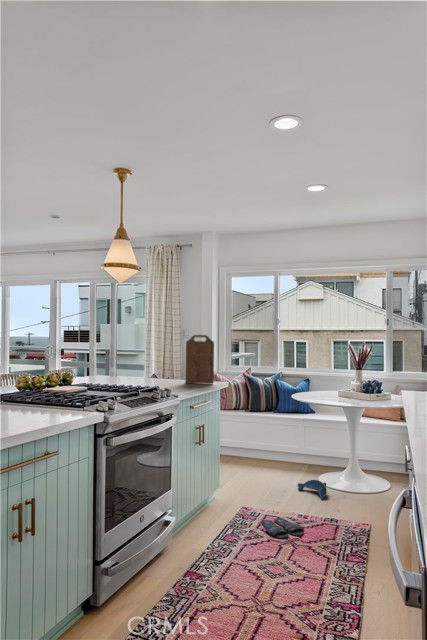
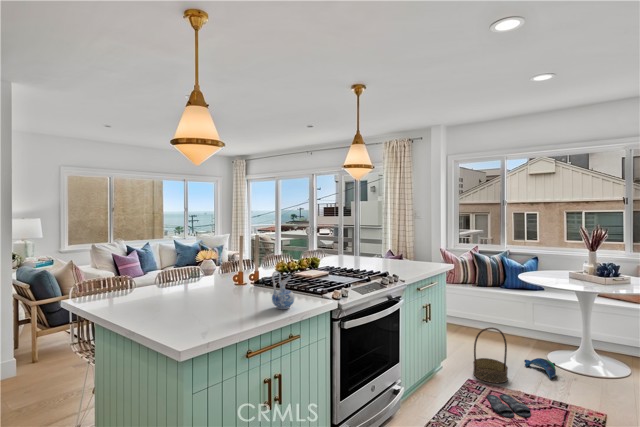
cutting board: present [185,335,214,384] -> none [414,224,440,267]
ceramic pitcher: none [23,374,52,420] -> present [272,271,294,309]
basket: none [247,449,282,509] -> present [473,327,508,383]

